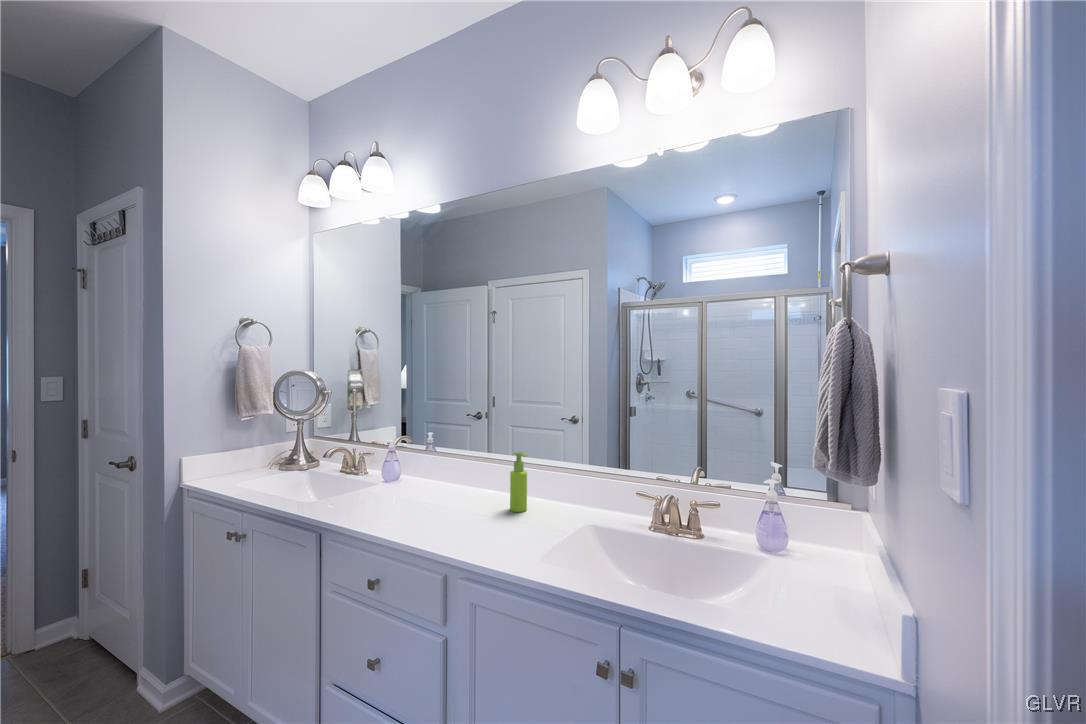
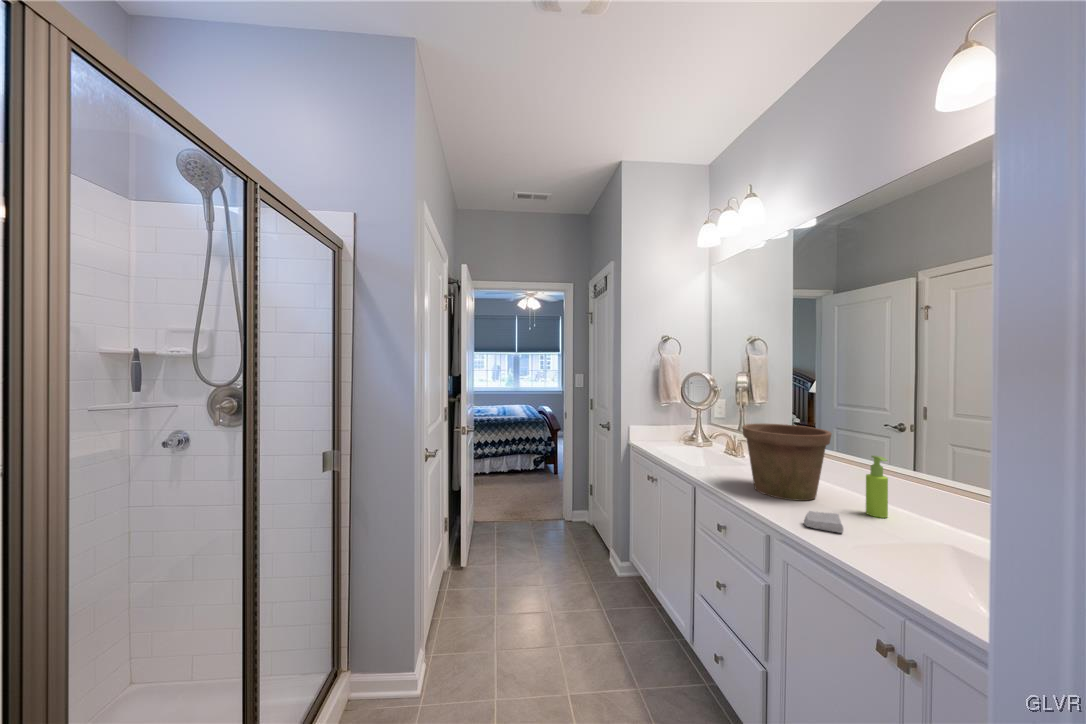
flower pot: none [387,430,479,521] -> present [742,424,832,501]
soap bar: none [481,525,519,552] -> present [804,511,843,533]

